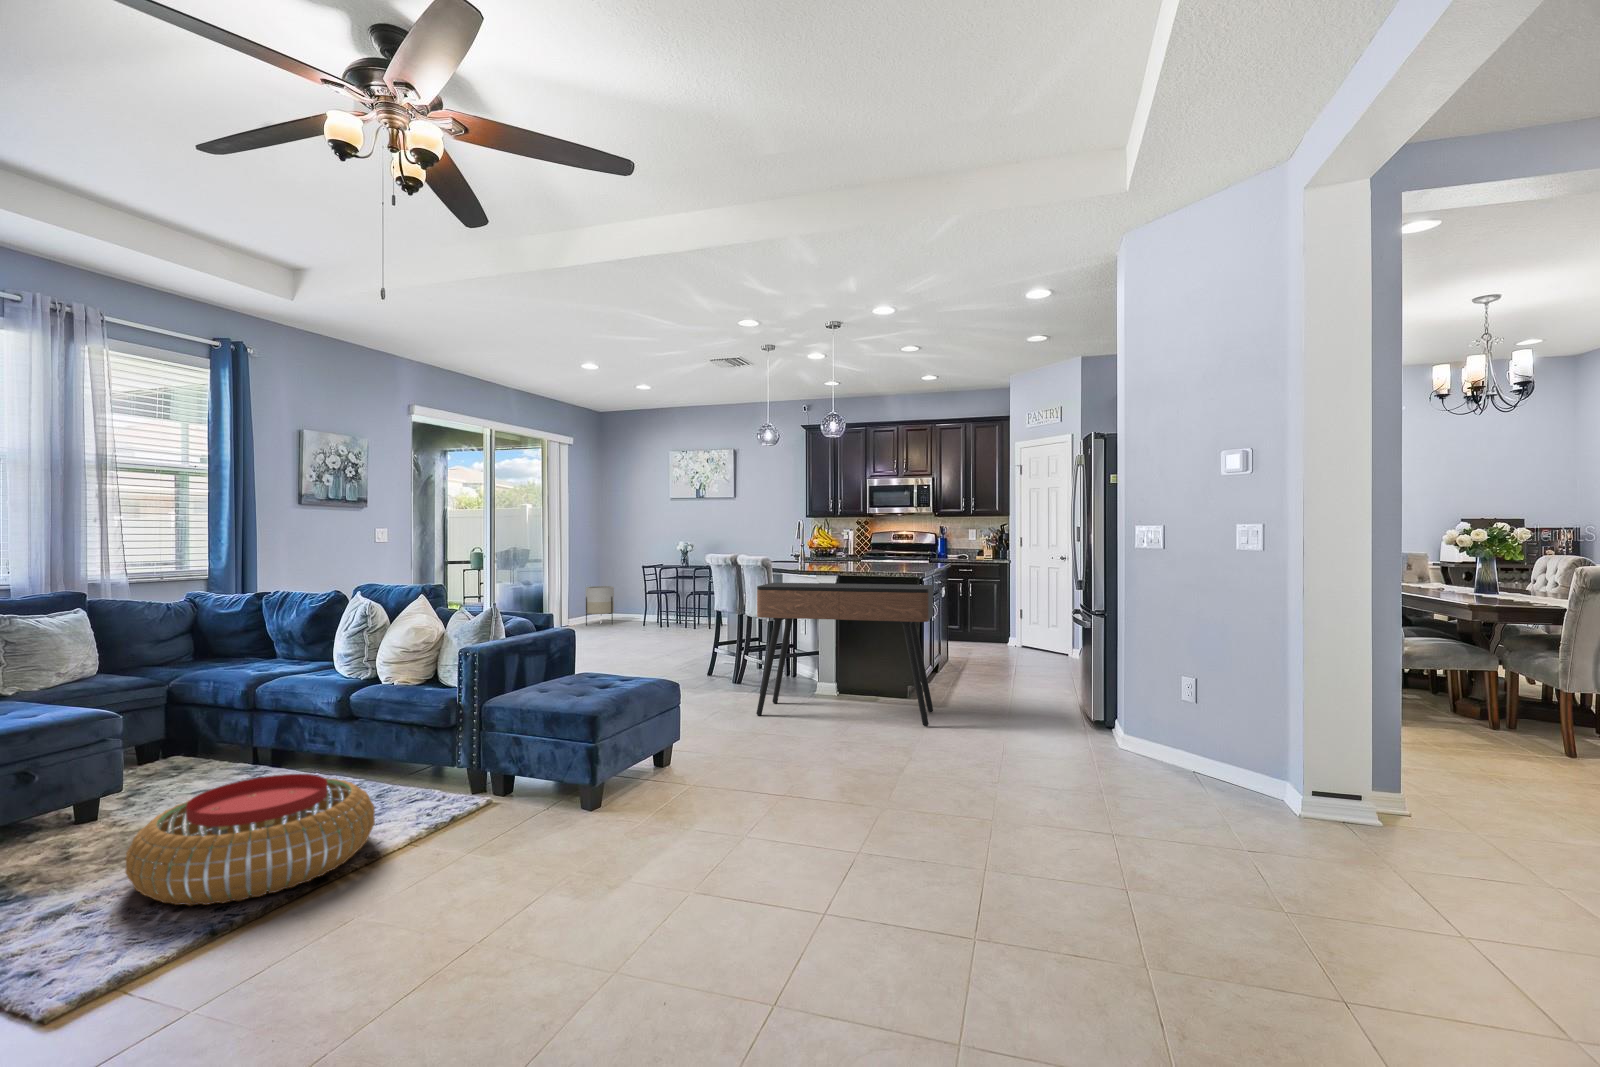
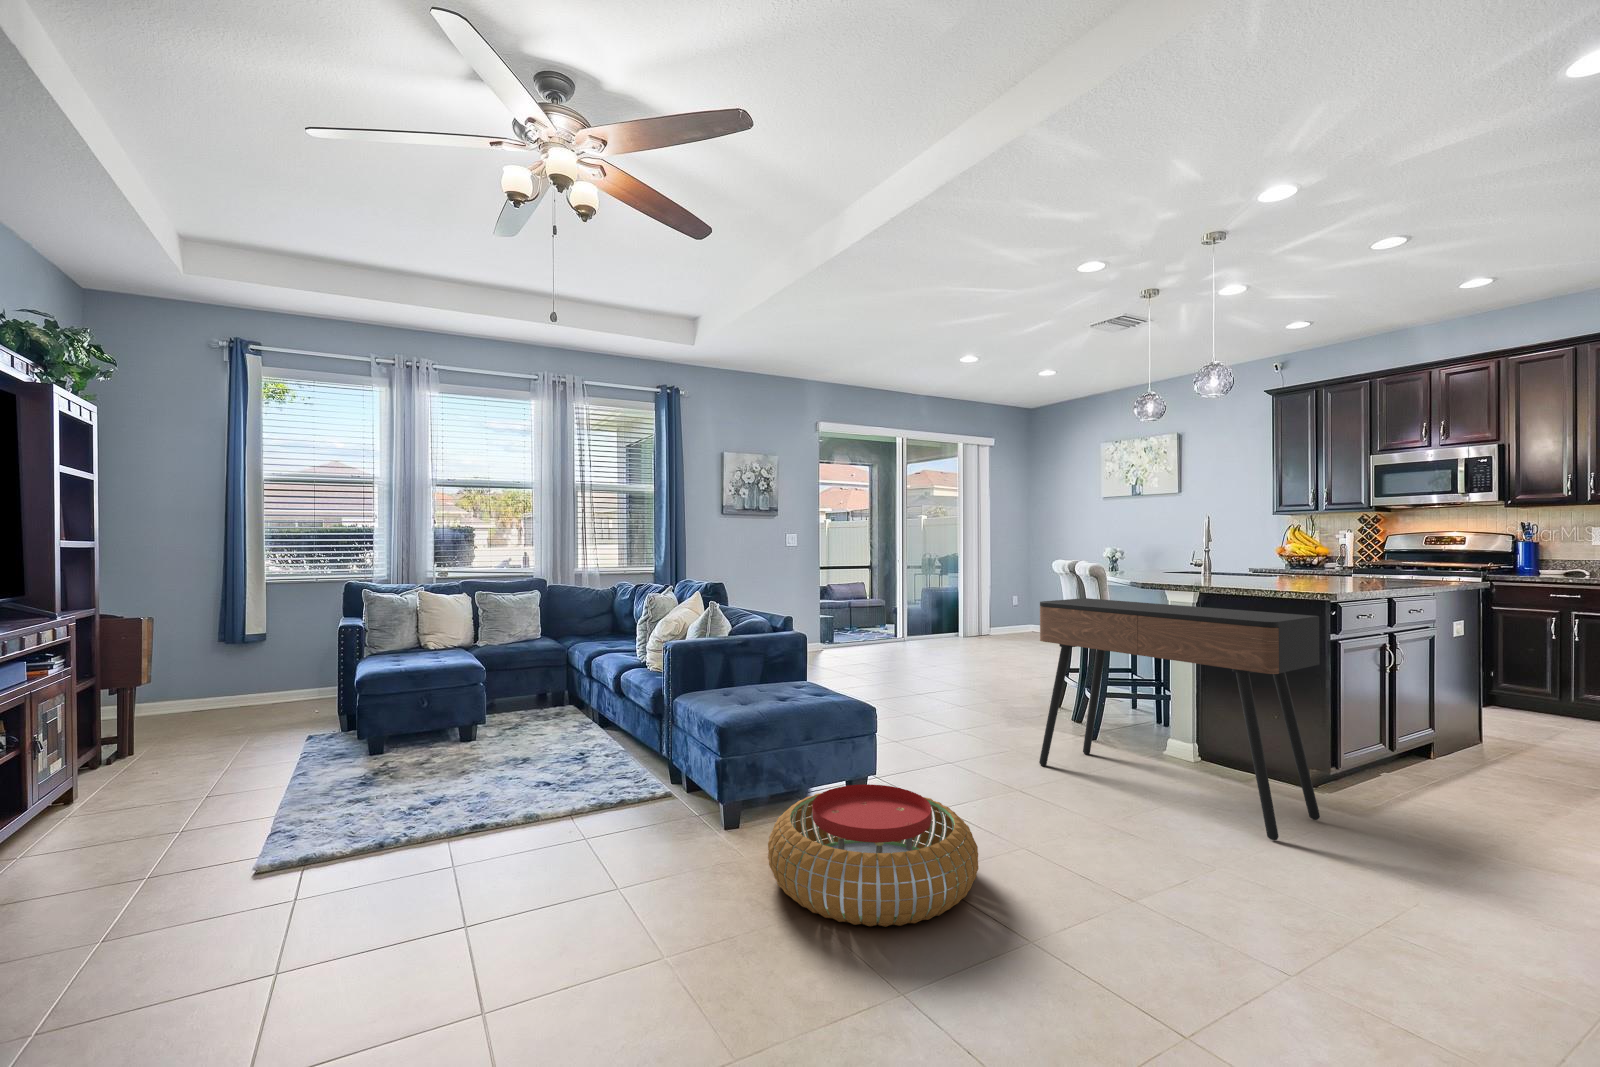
planter: present [585,586,614,625] -> none [1010,592,1041,634]
pouf: present [125,774,375,905] -> present [768,784,978,927]

